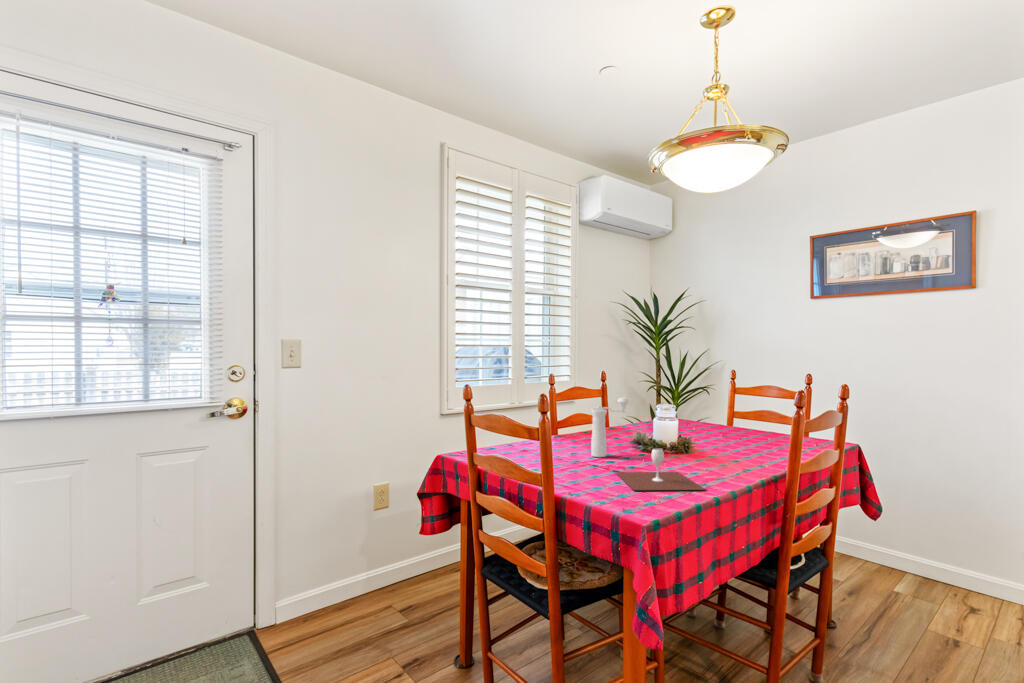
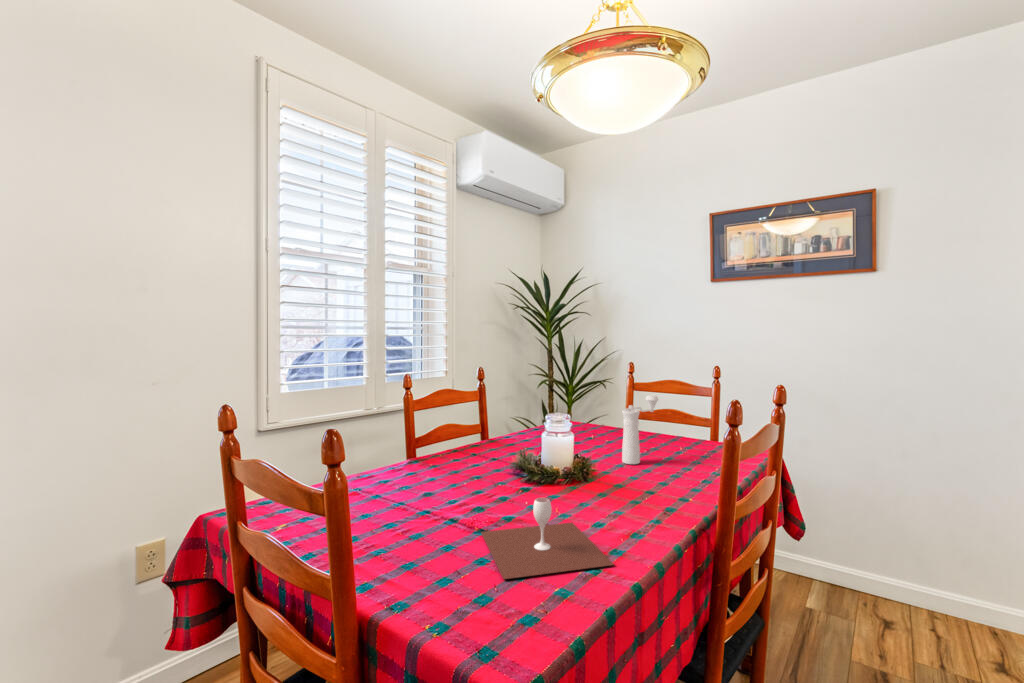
pepper mill: present [591,398,629,457] -> present [622,395,658,464]

